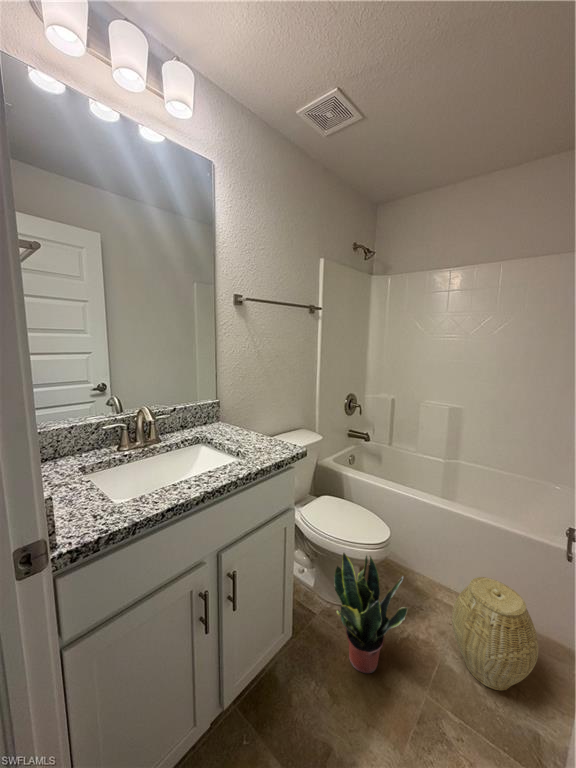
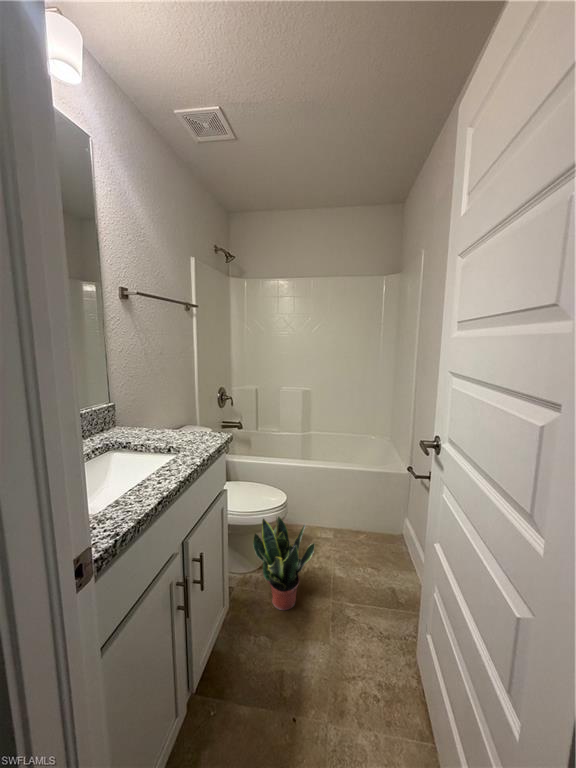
woven basket: present [452,577,538,690] -> none [336,504,388,577]

